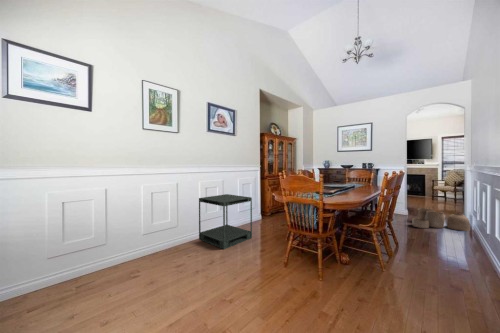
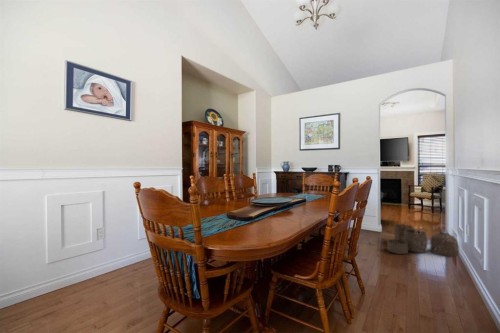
side table: present [199,194,252,249] -> none [40,213,141,322]

